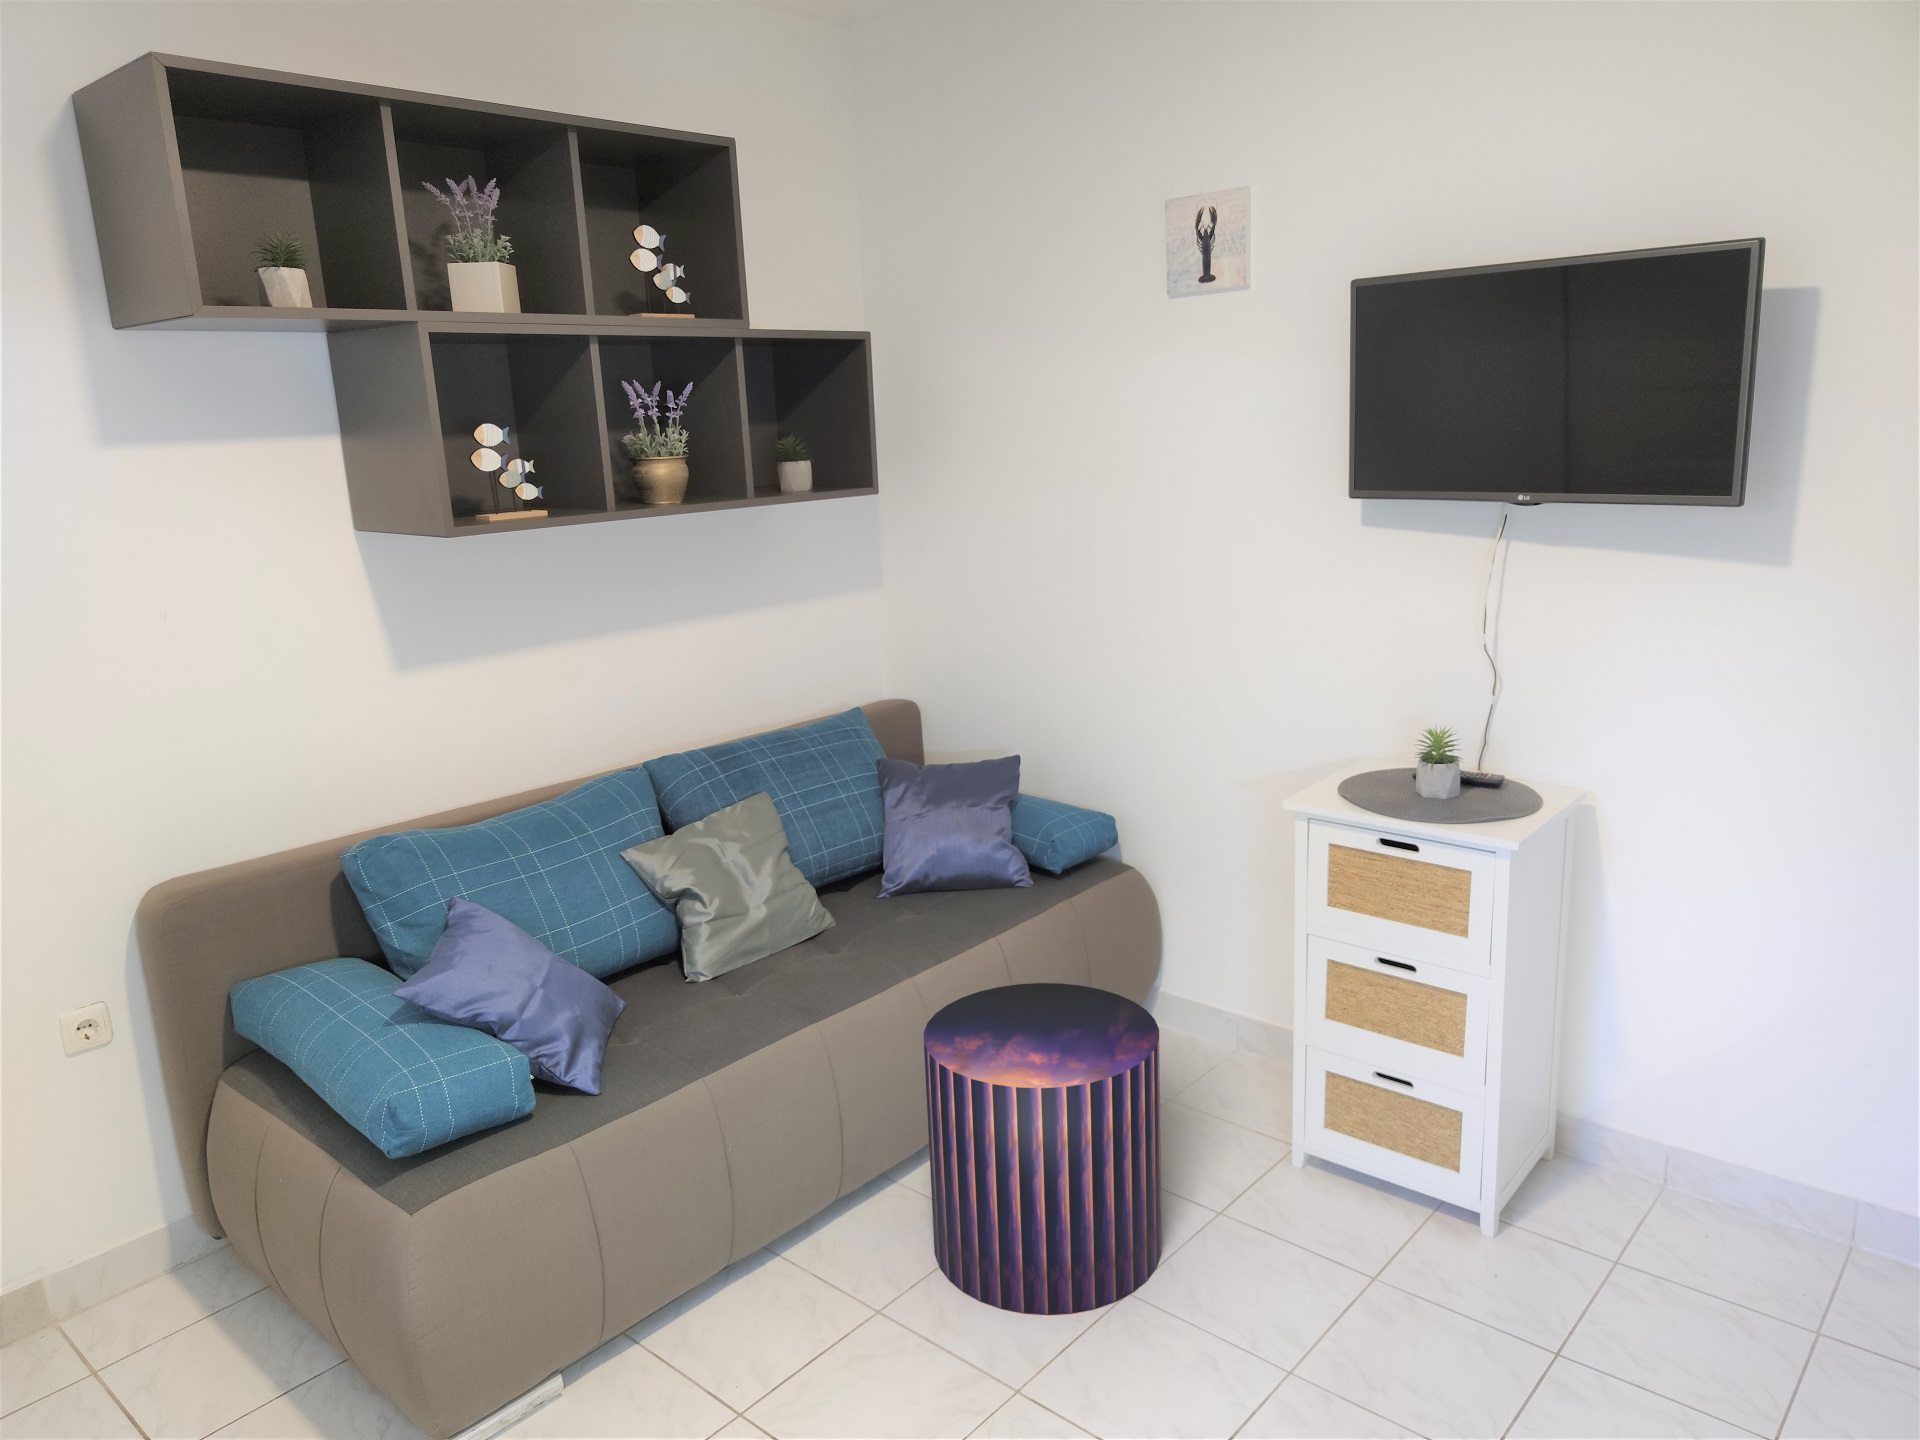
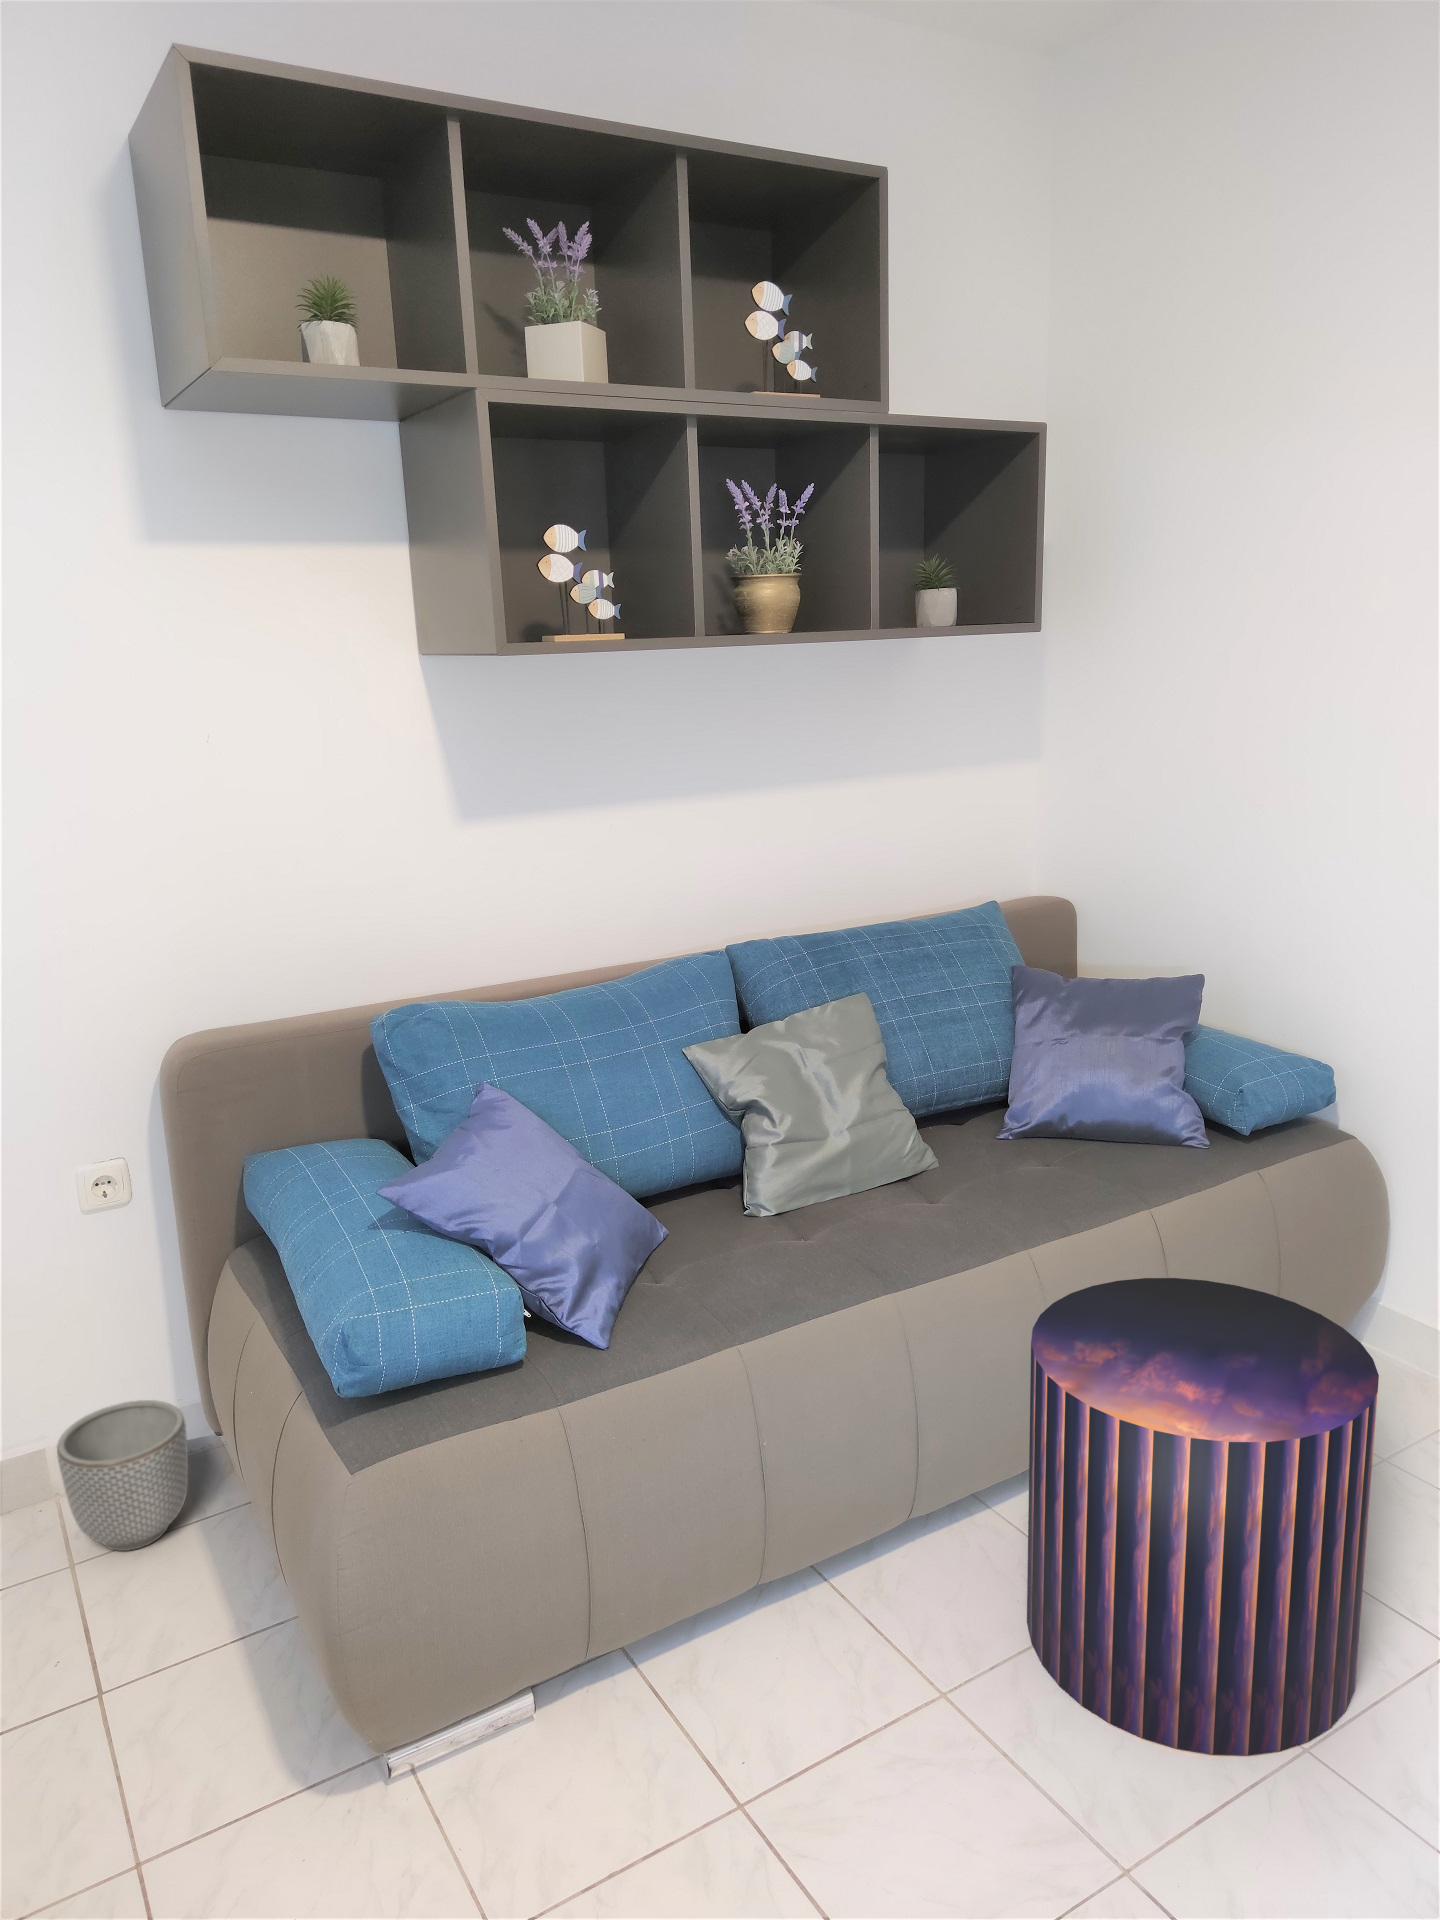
planter: none [73,1214,202,1352] -> present [57,1400,188,1551]

